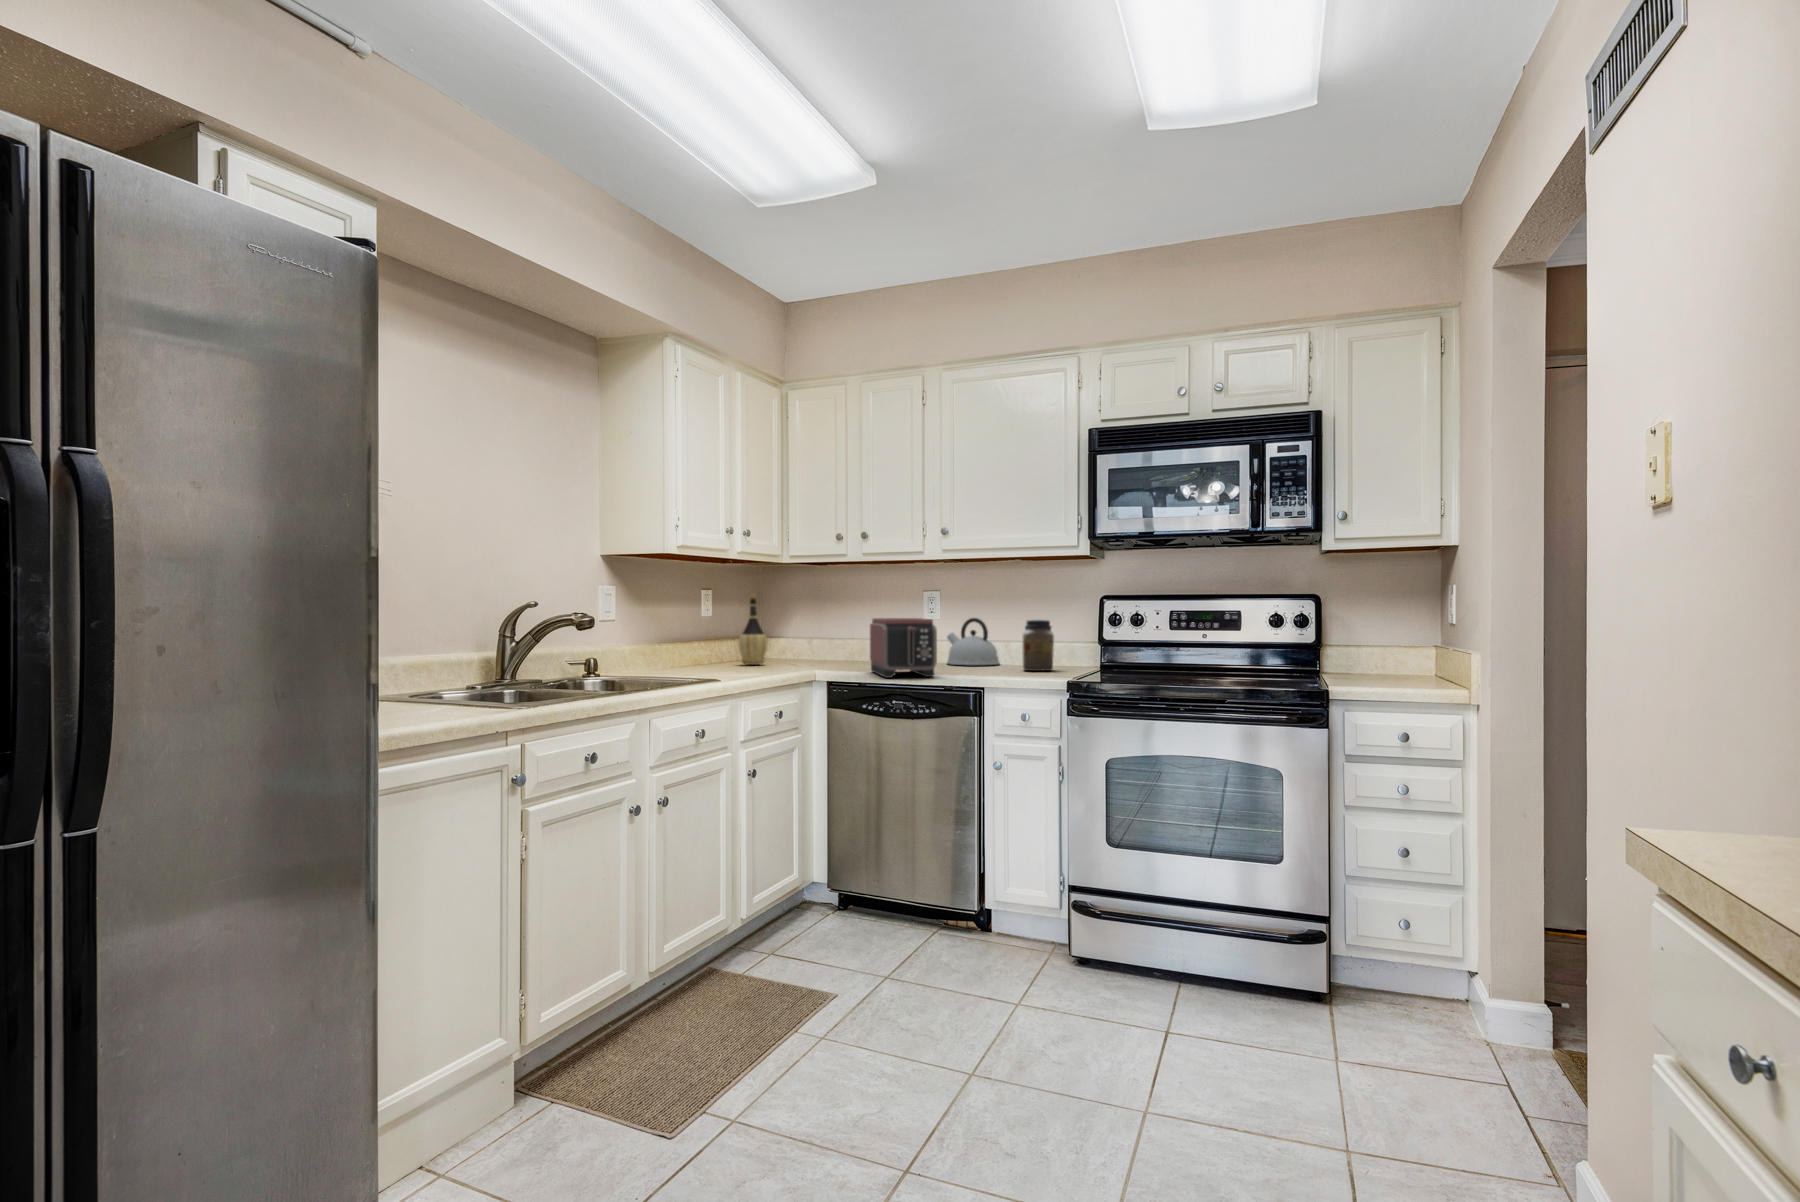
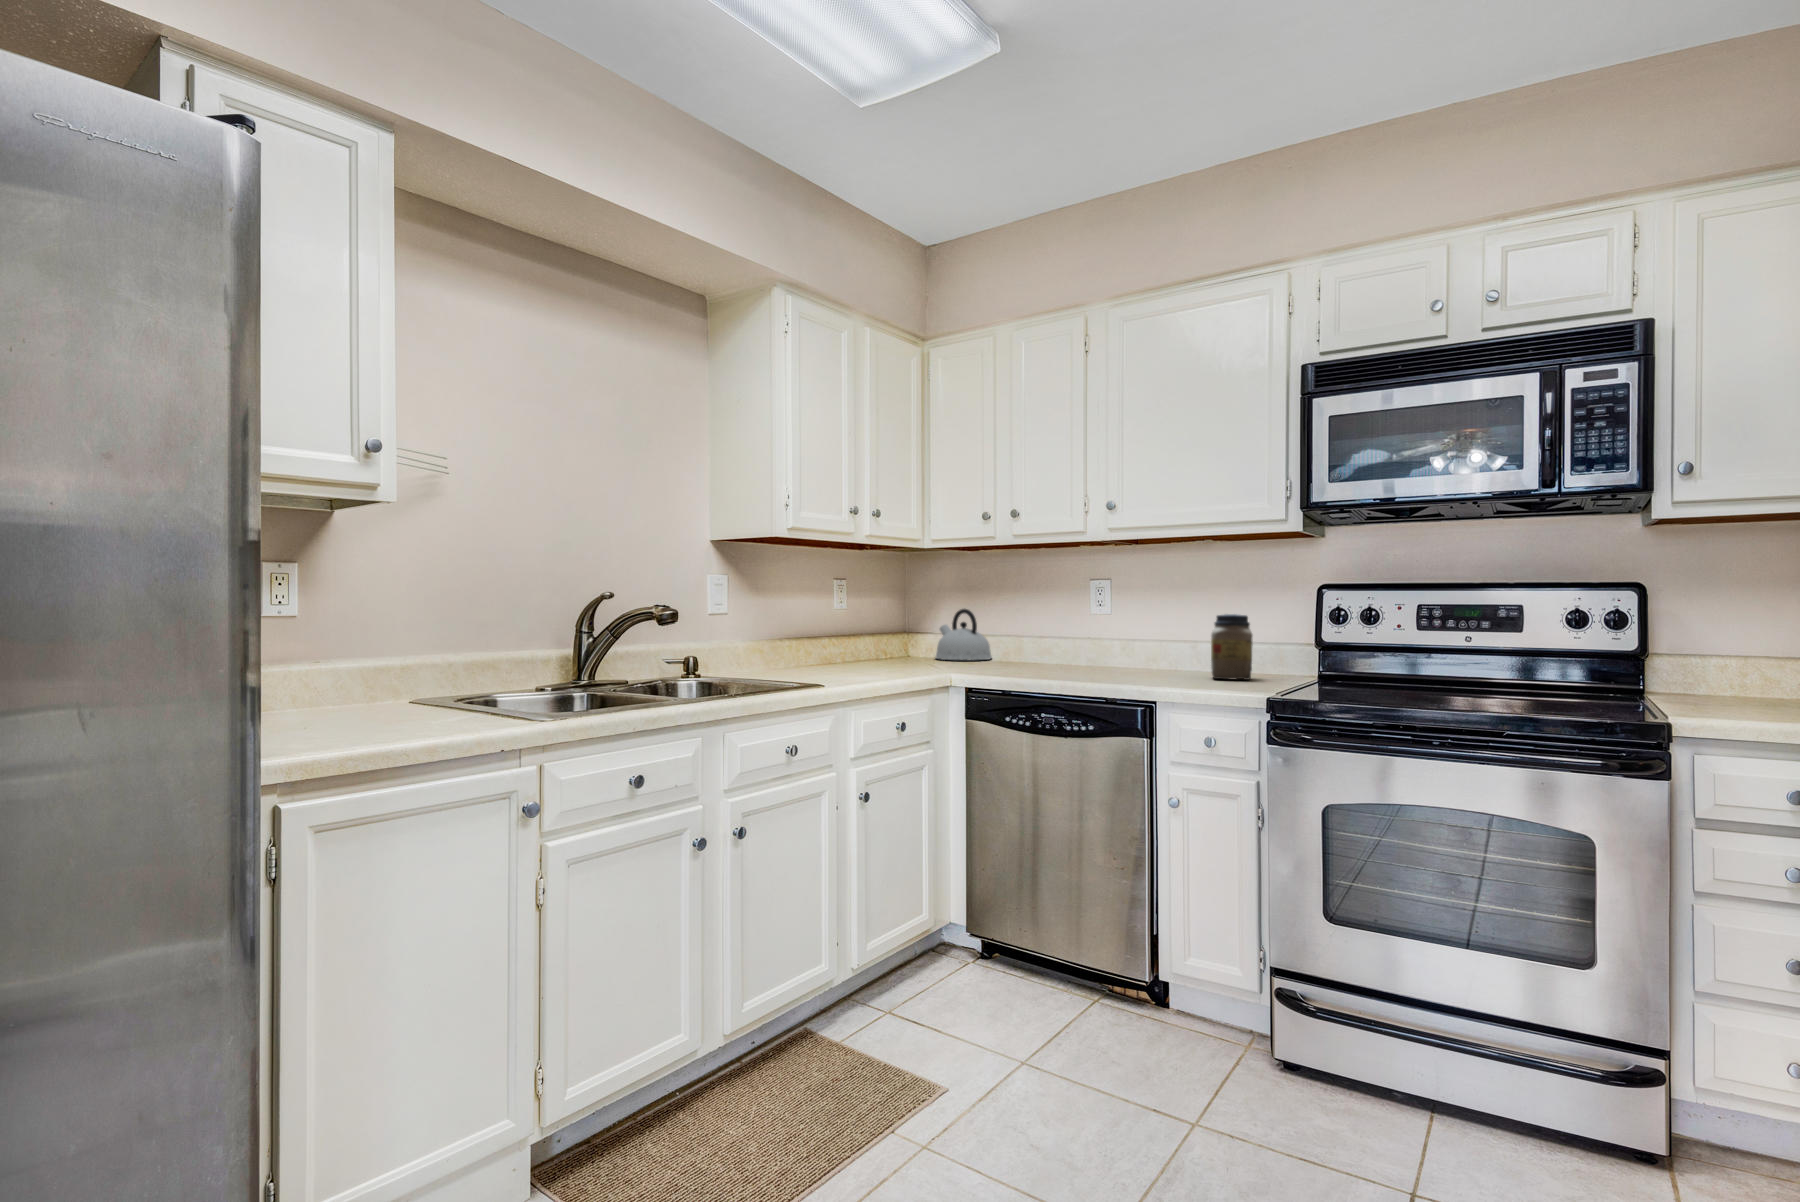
wine bottle: present [739,594,767,665] -> none [870,583,903,664]
toaster: present [870,618,937,678] -> none [1016,612,1096,686]
kettle: present [947,618,999,665] -> present [935,609,992,660]

